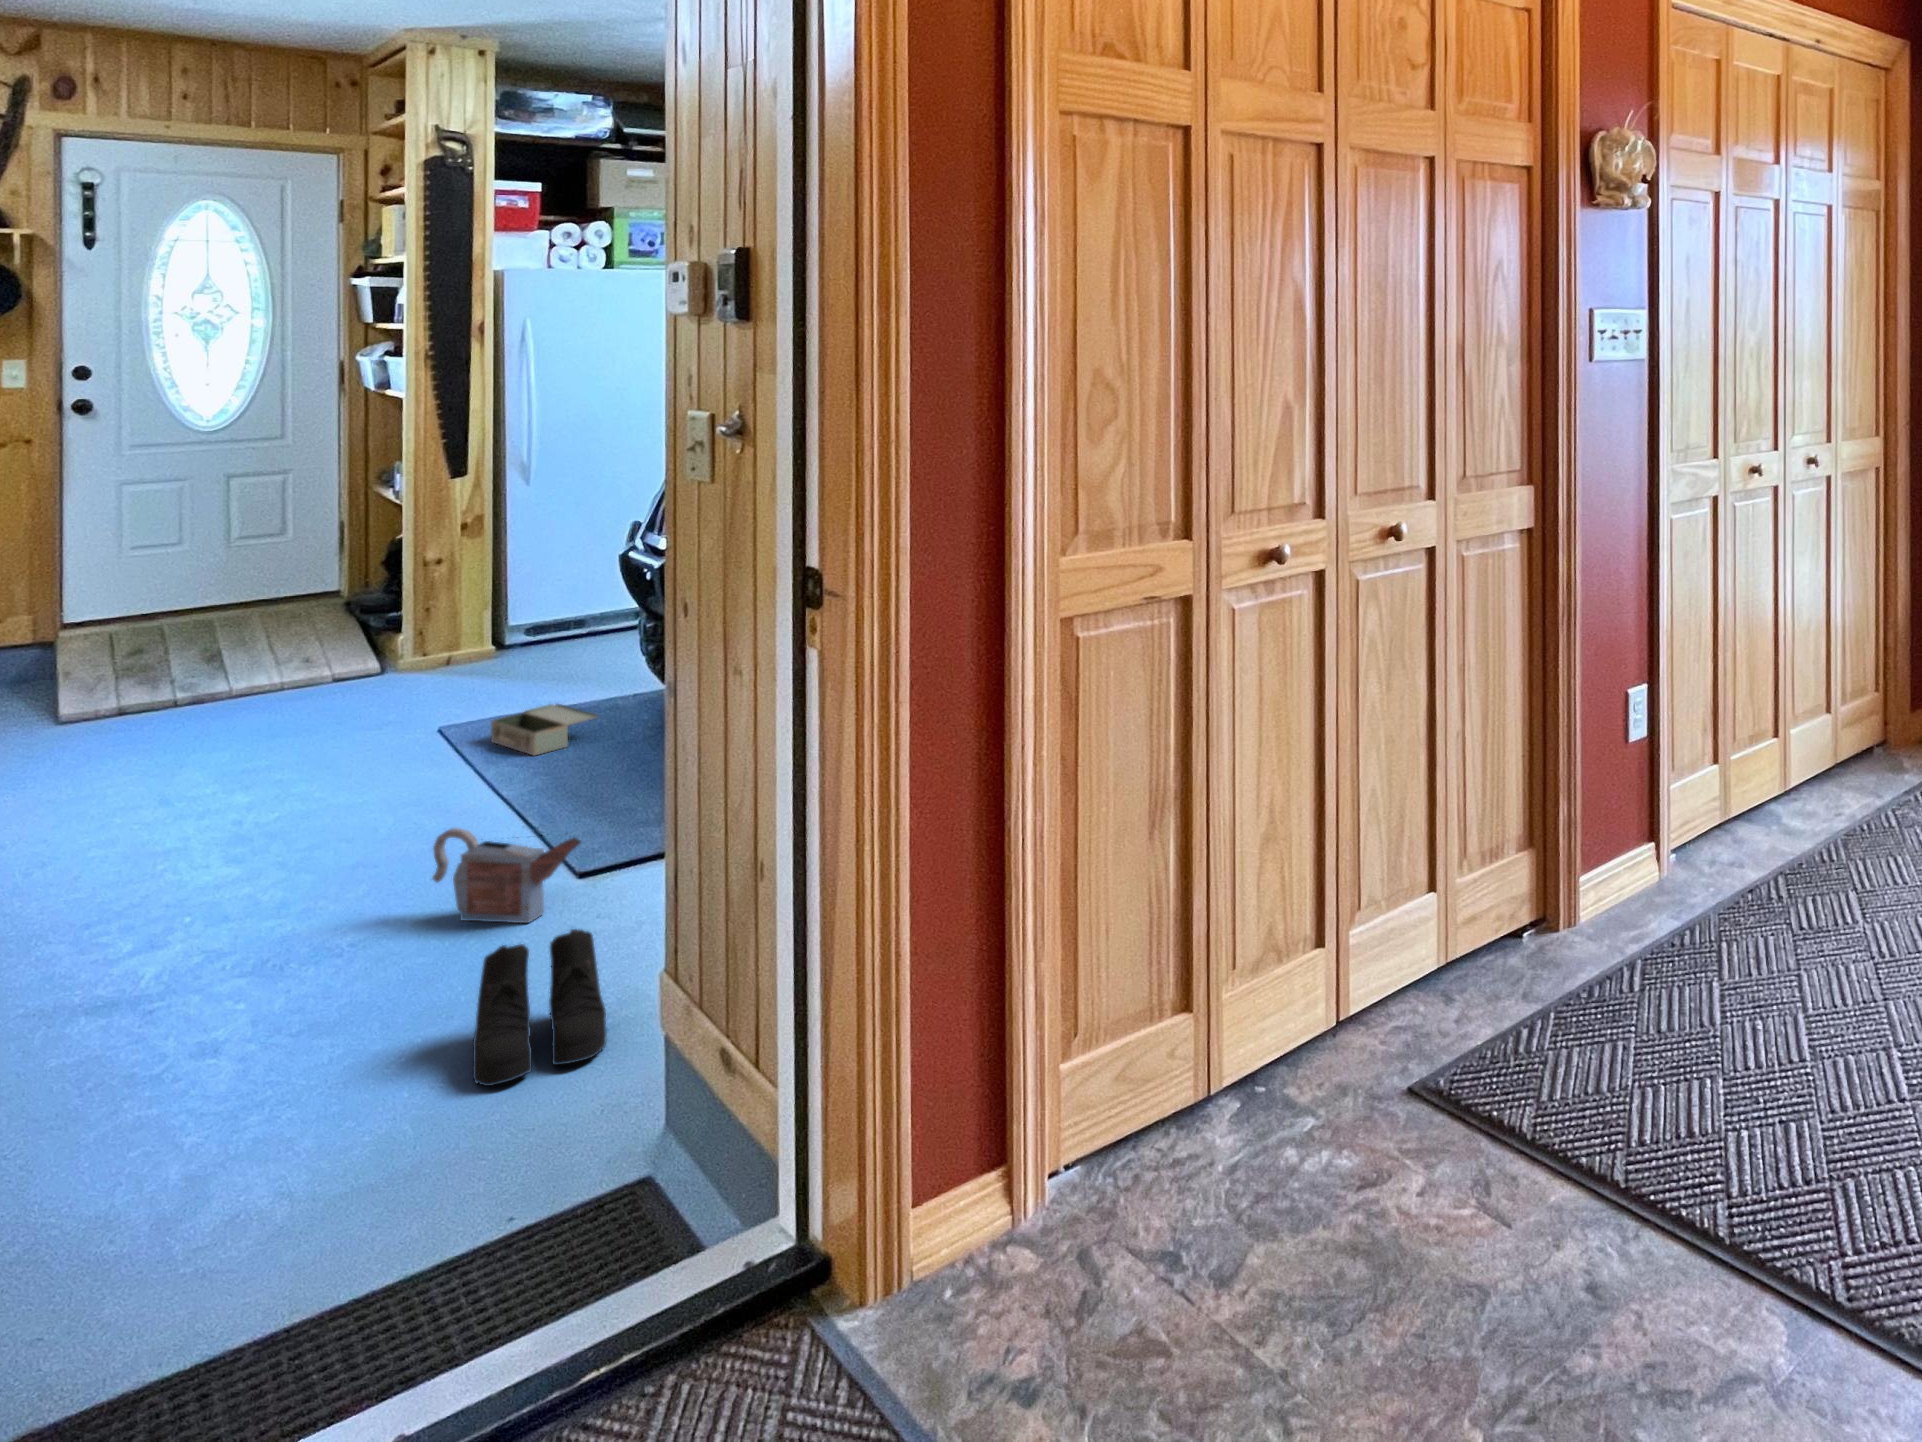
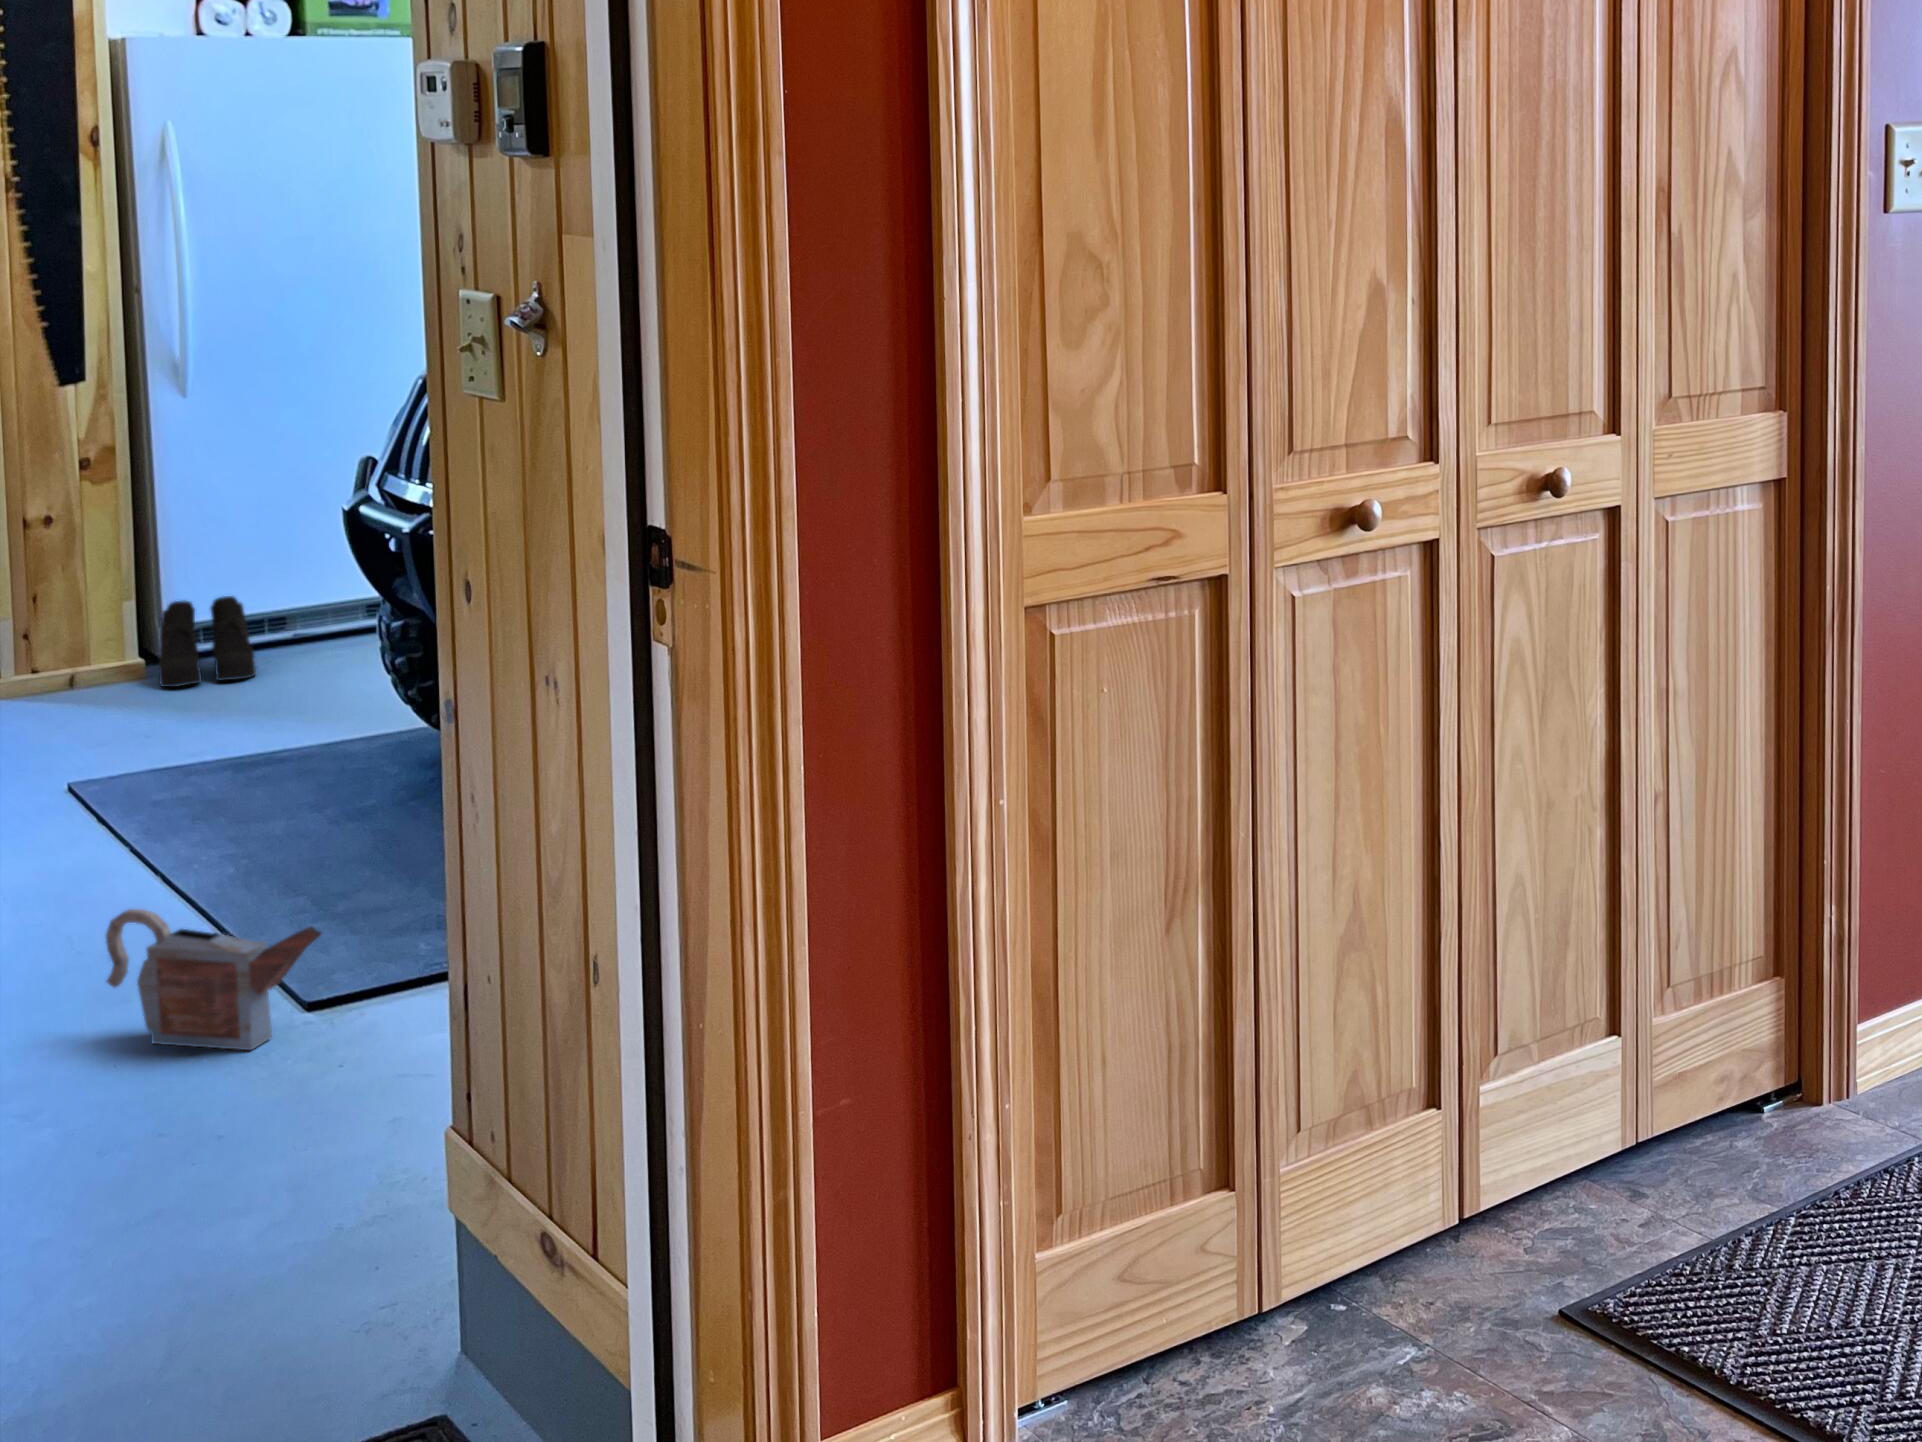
toolbox: present [491,704,597,755] -> none [165,728,327,807]
boots: present [473,929,607,1086] -> present [159,596,256,687]

